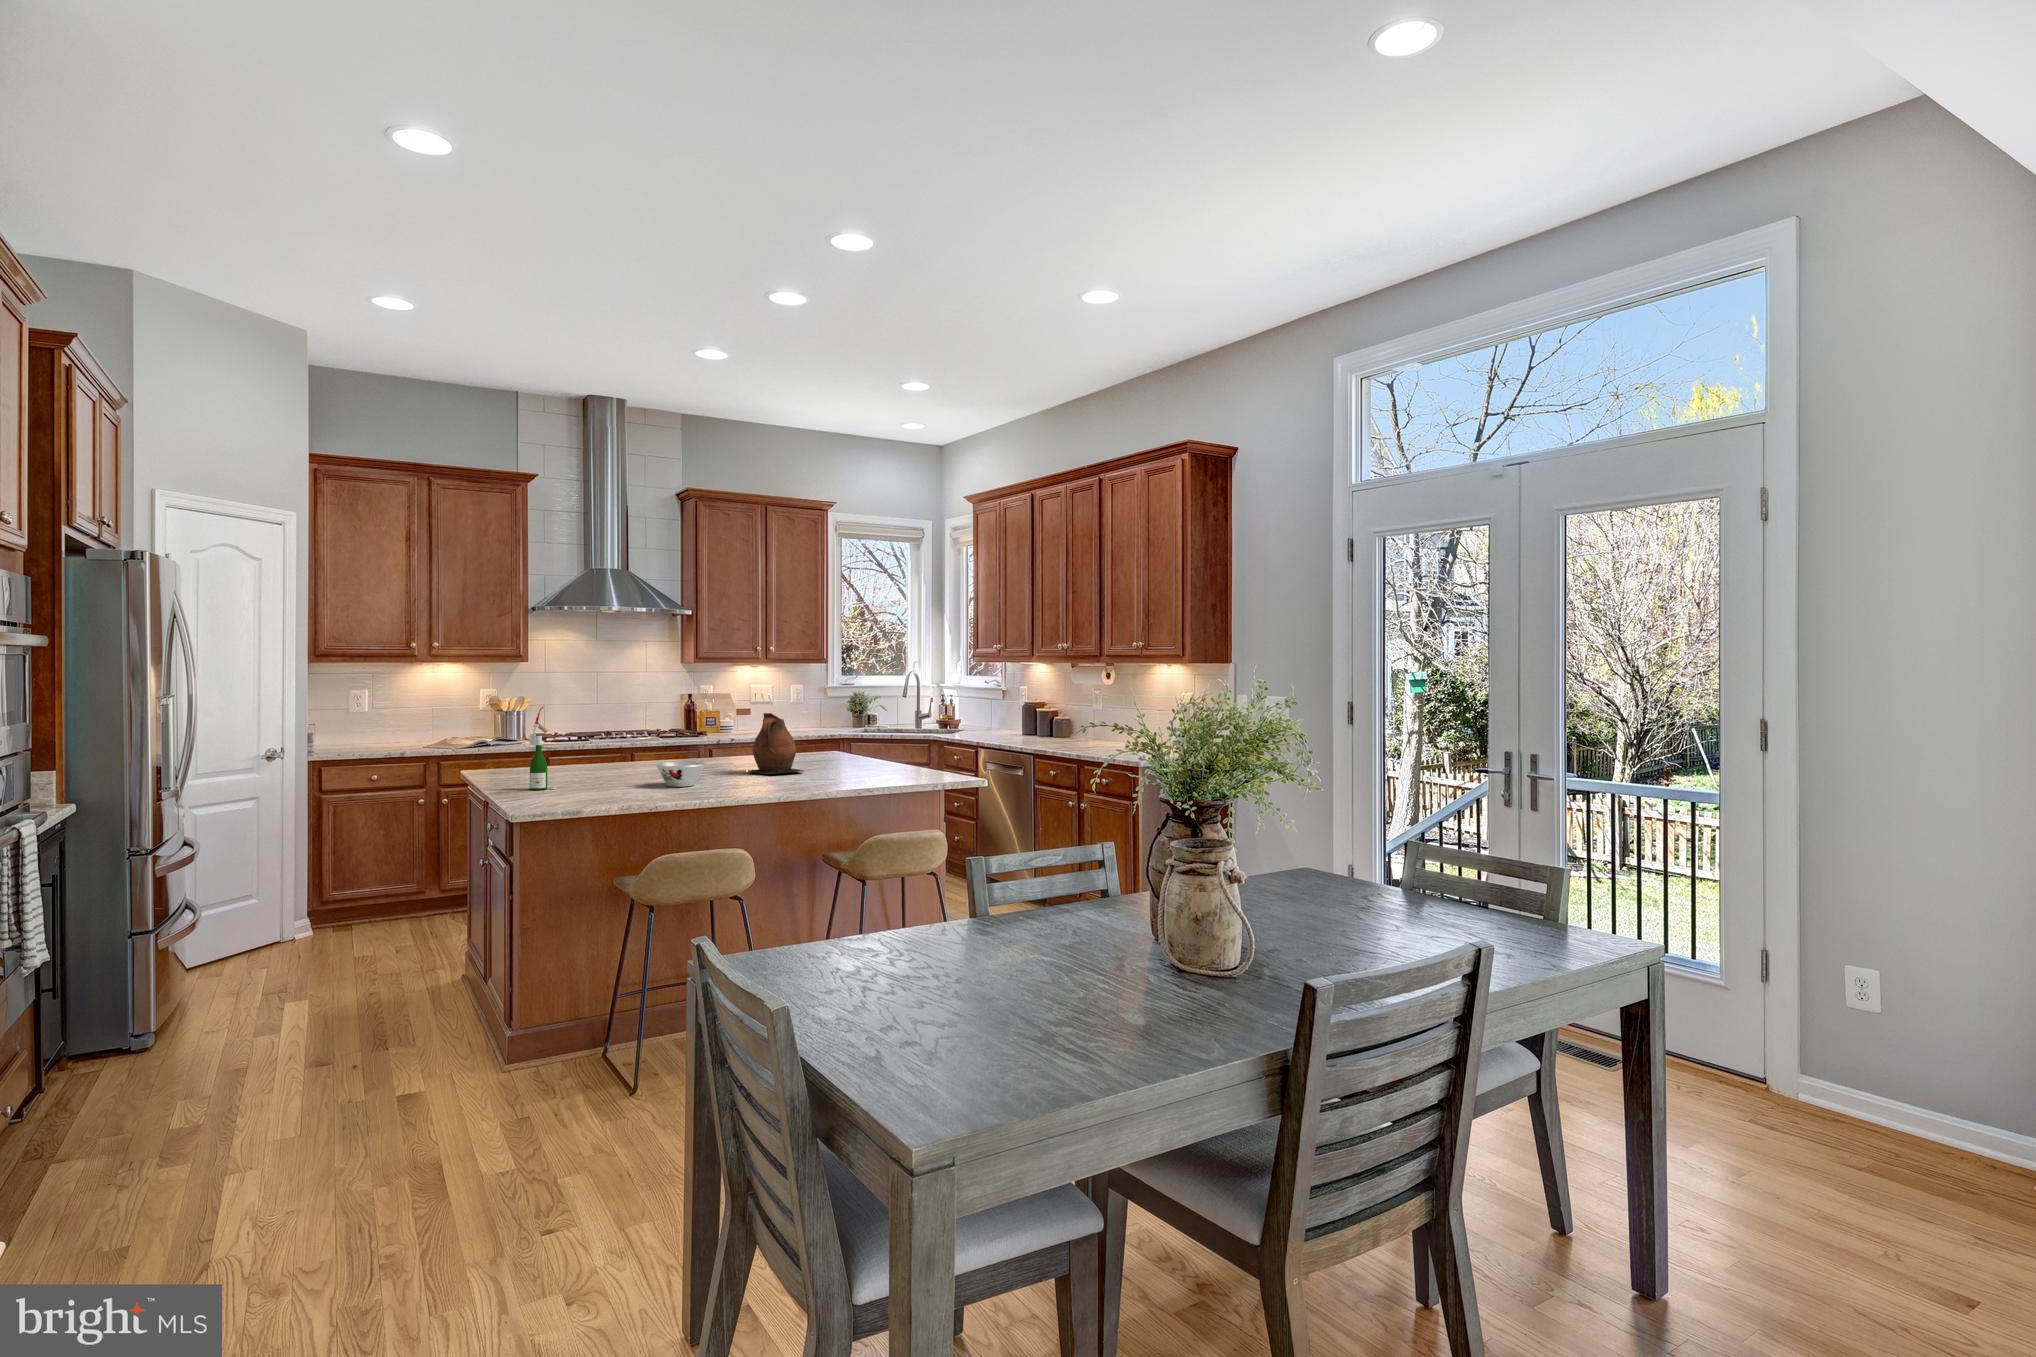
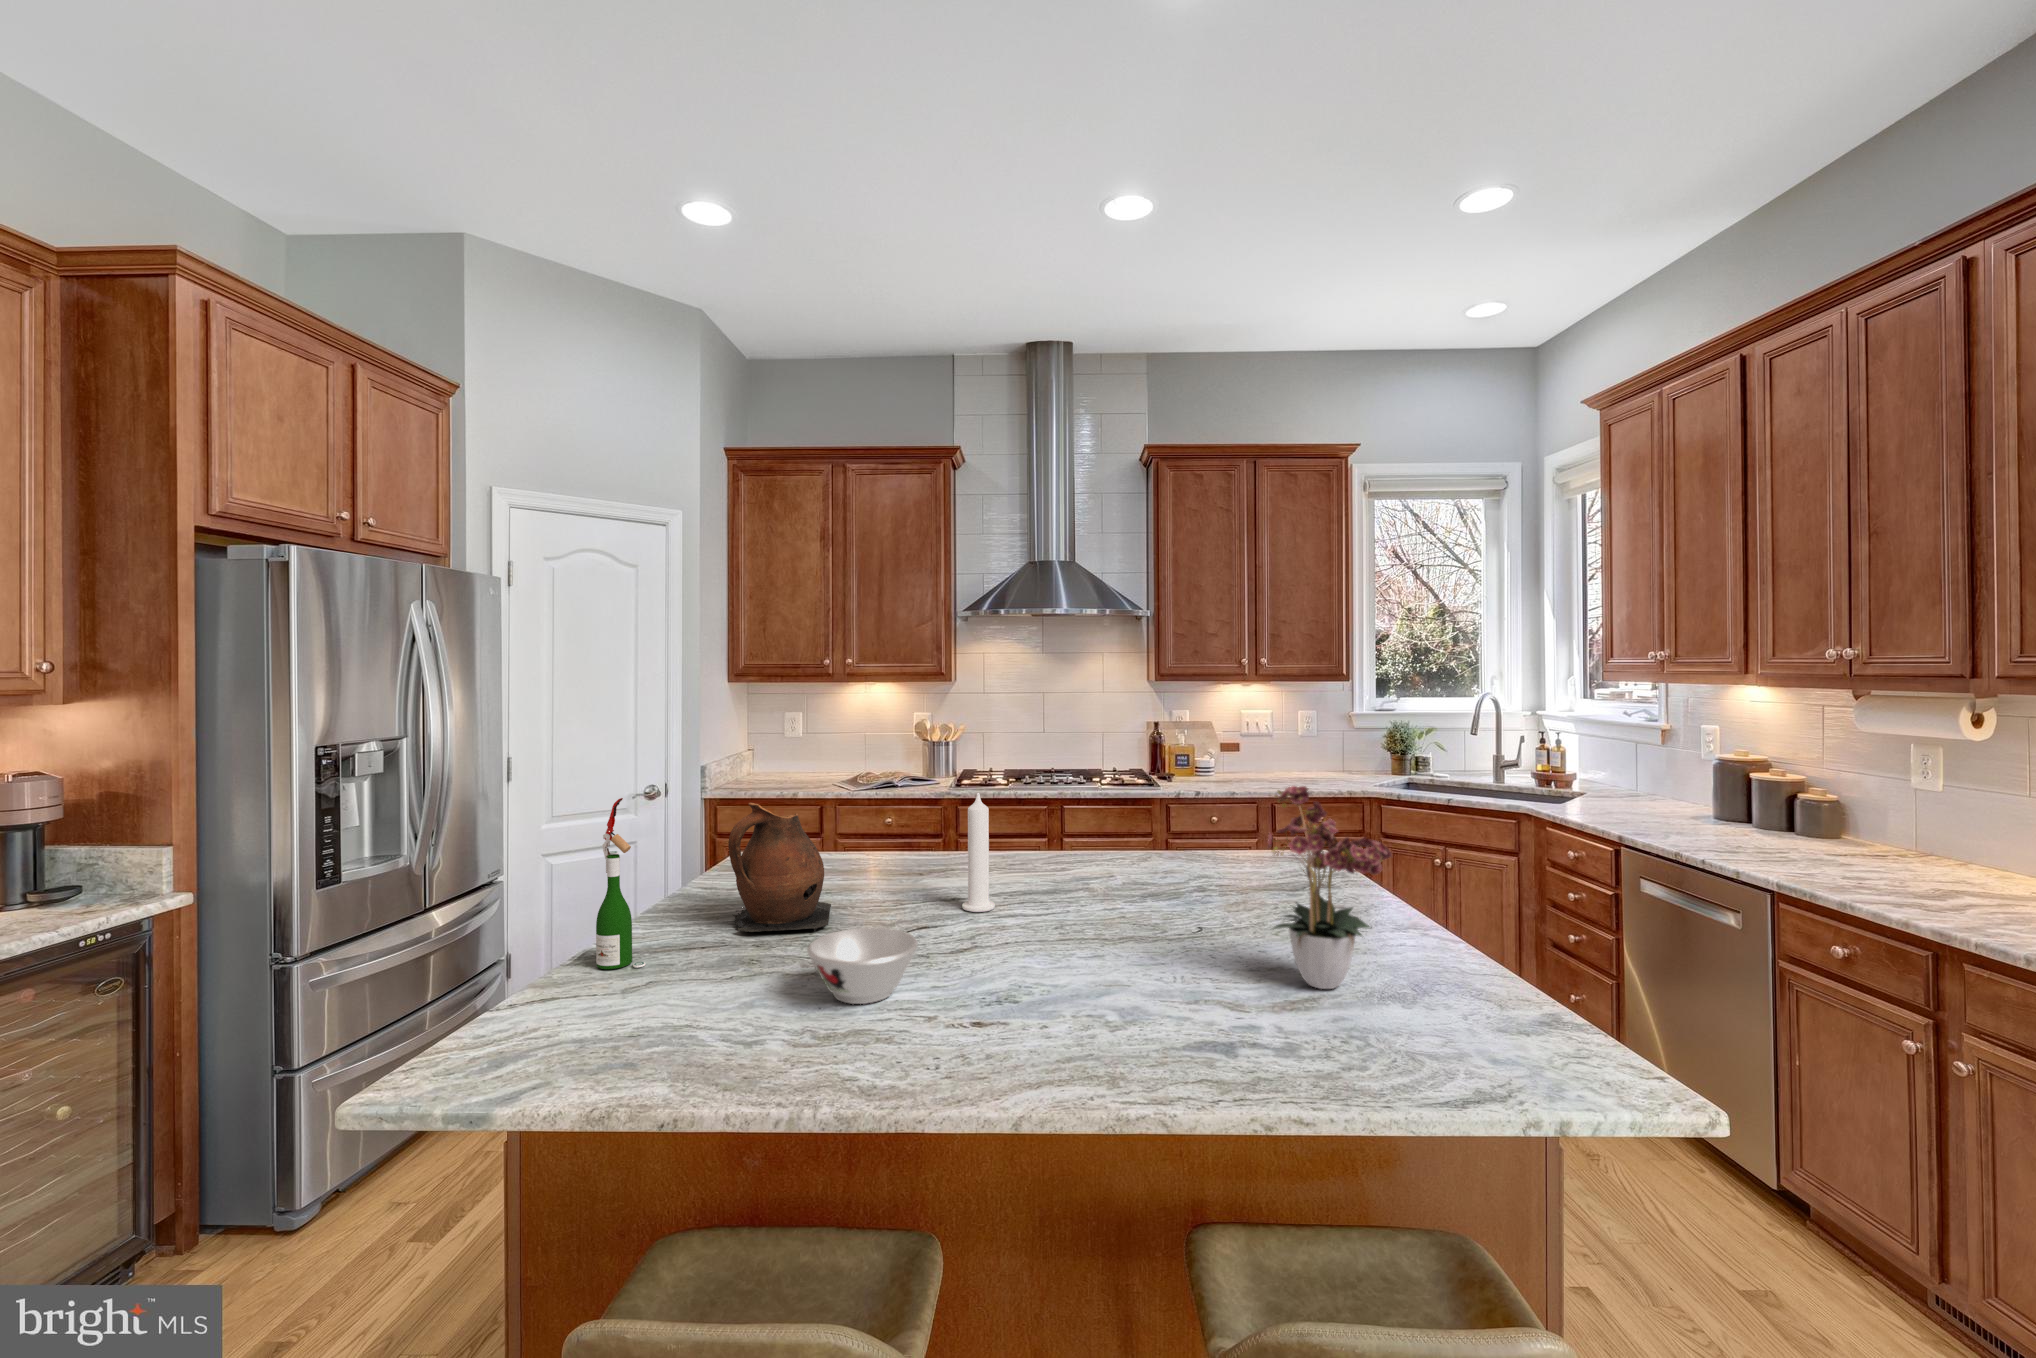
flower arrangement: none [839,690,892,774] -> present [1268,786,1392,989]
candle: none [678,710,696,770] -> present [962,793,995,912]
ceramic pitcher: present [750,713,804,774] -> present [728,803,831,932]

